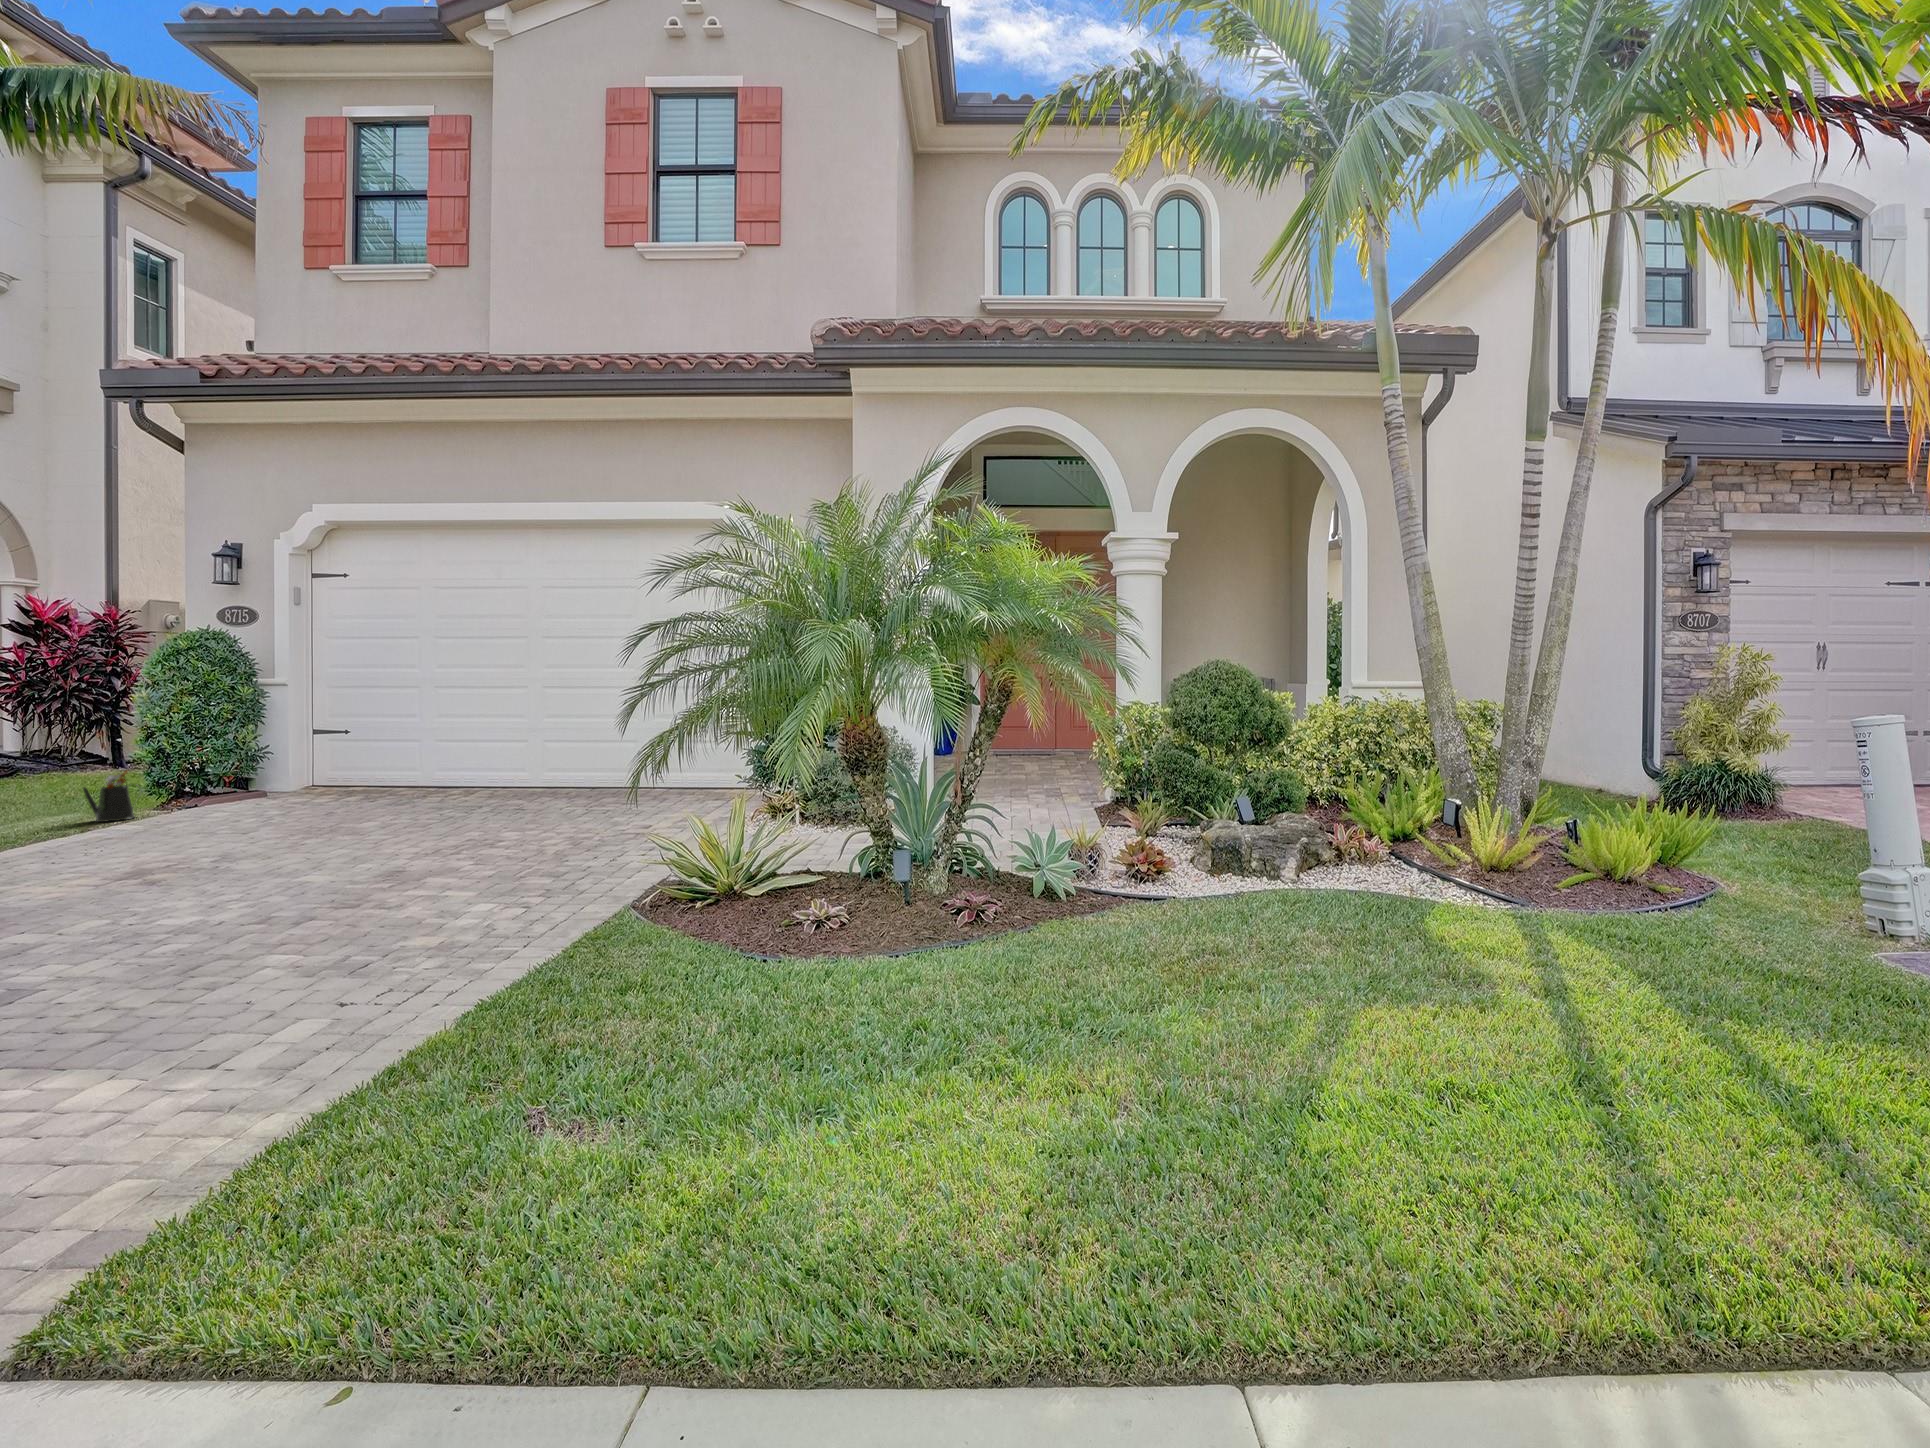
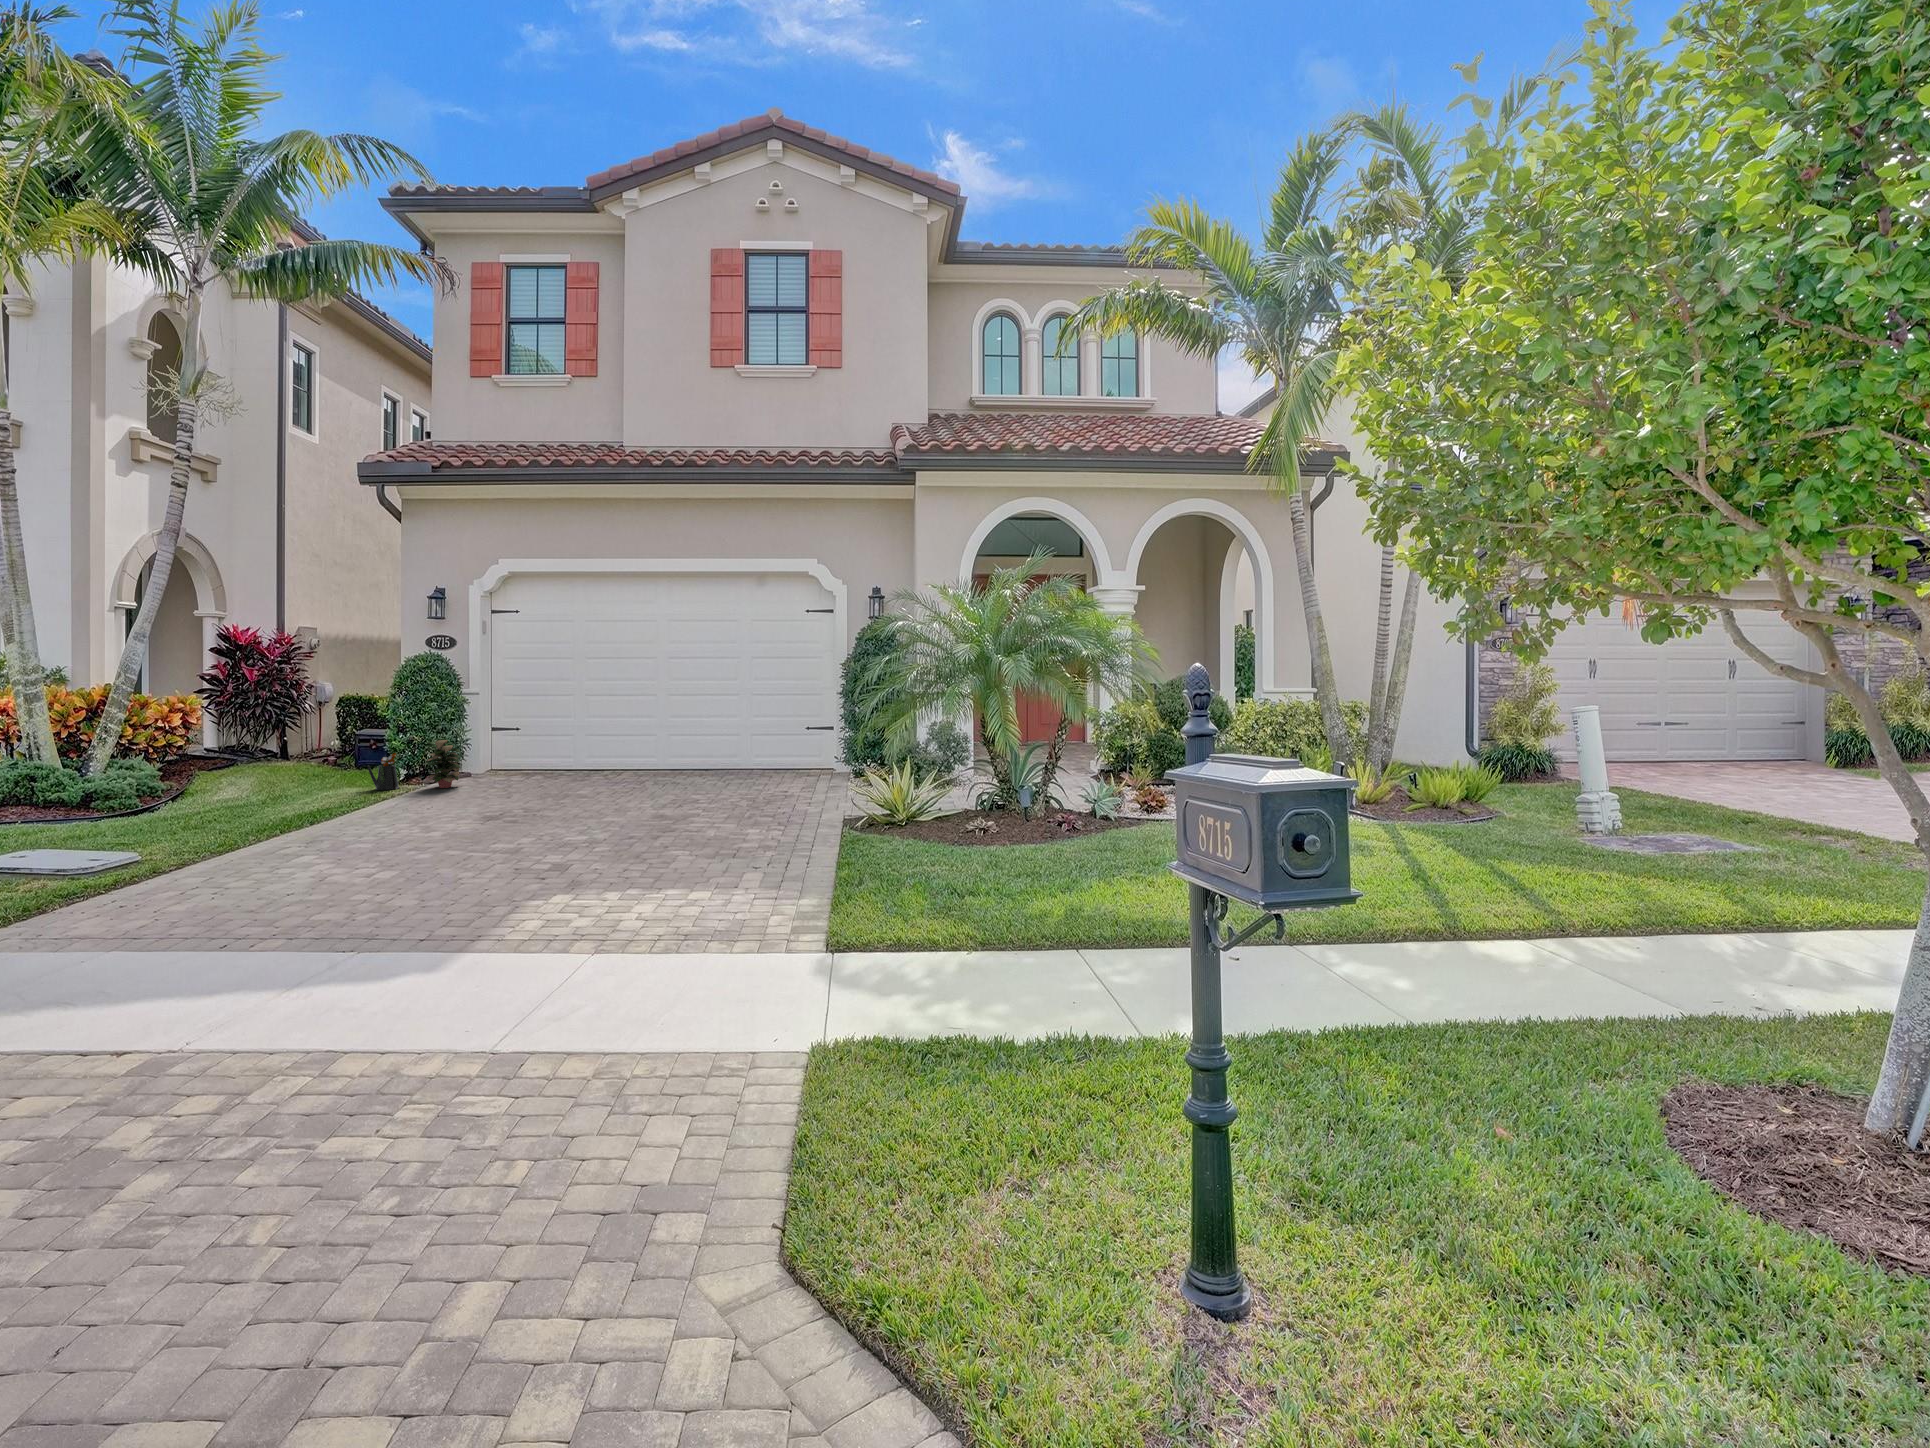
decorative plant: none [165,752,230,819] -> present [427,740,460,788]

